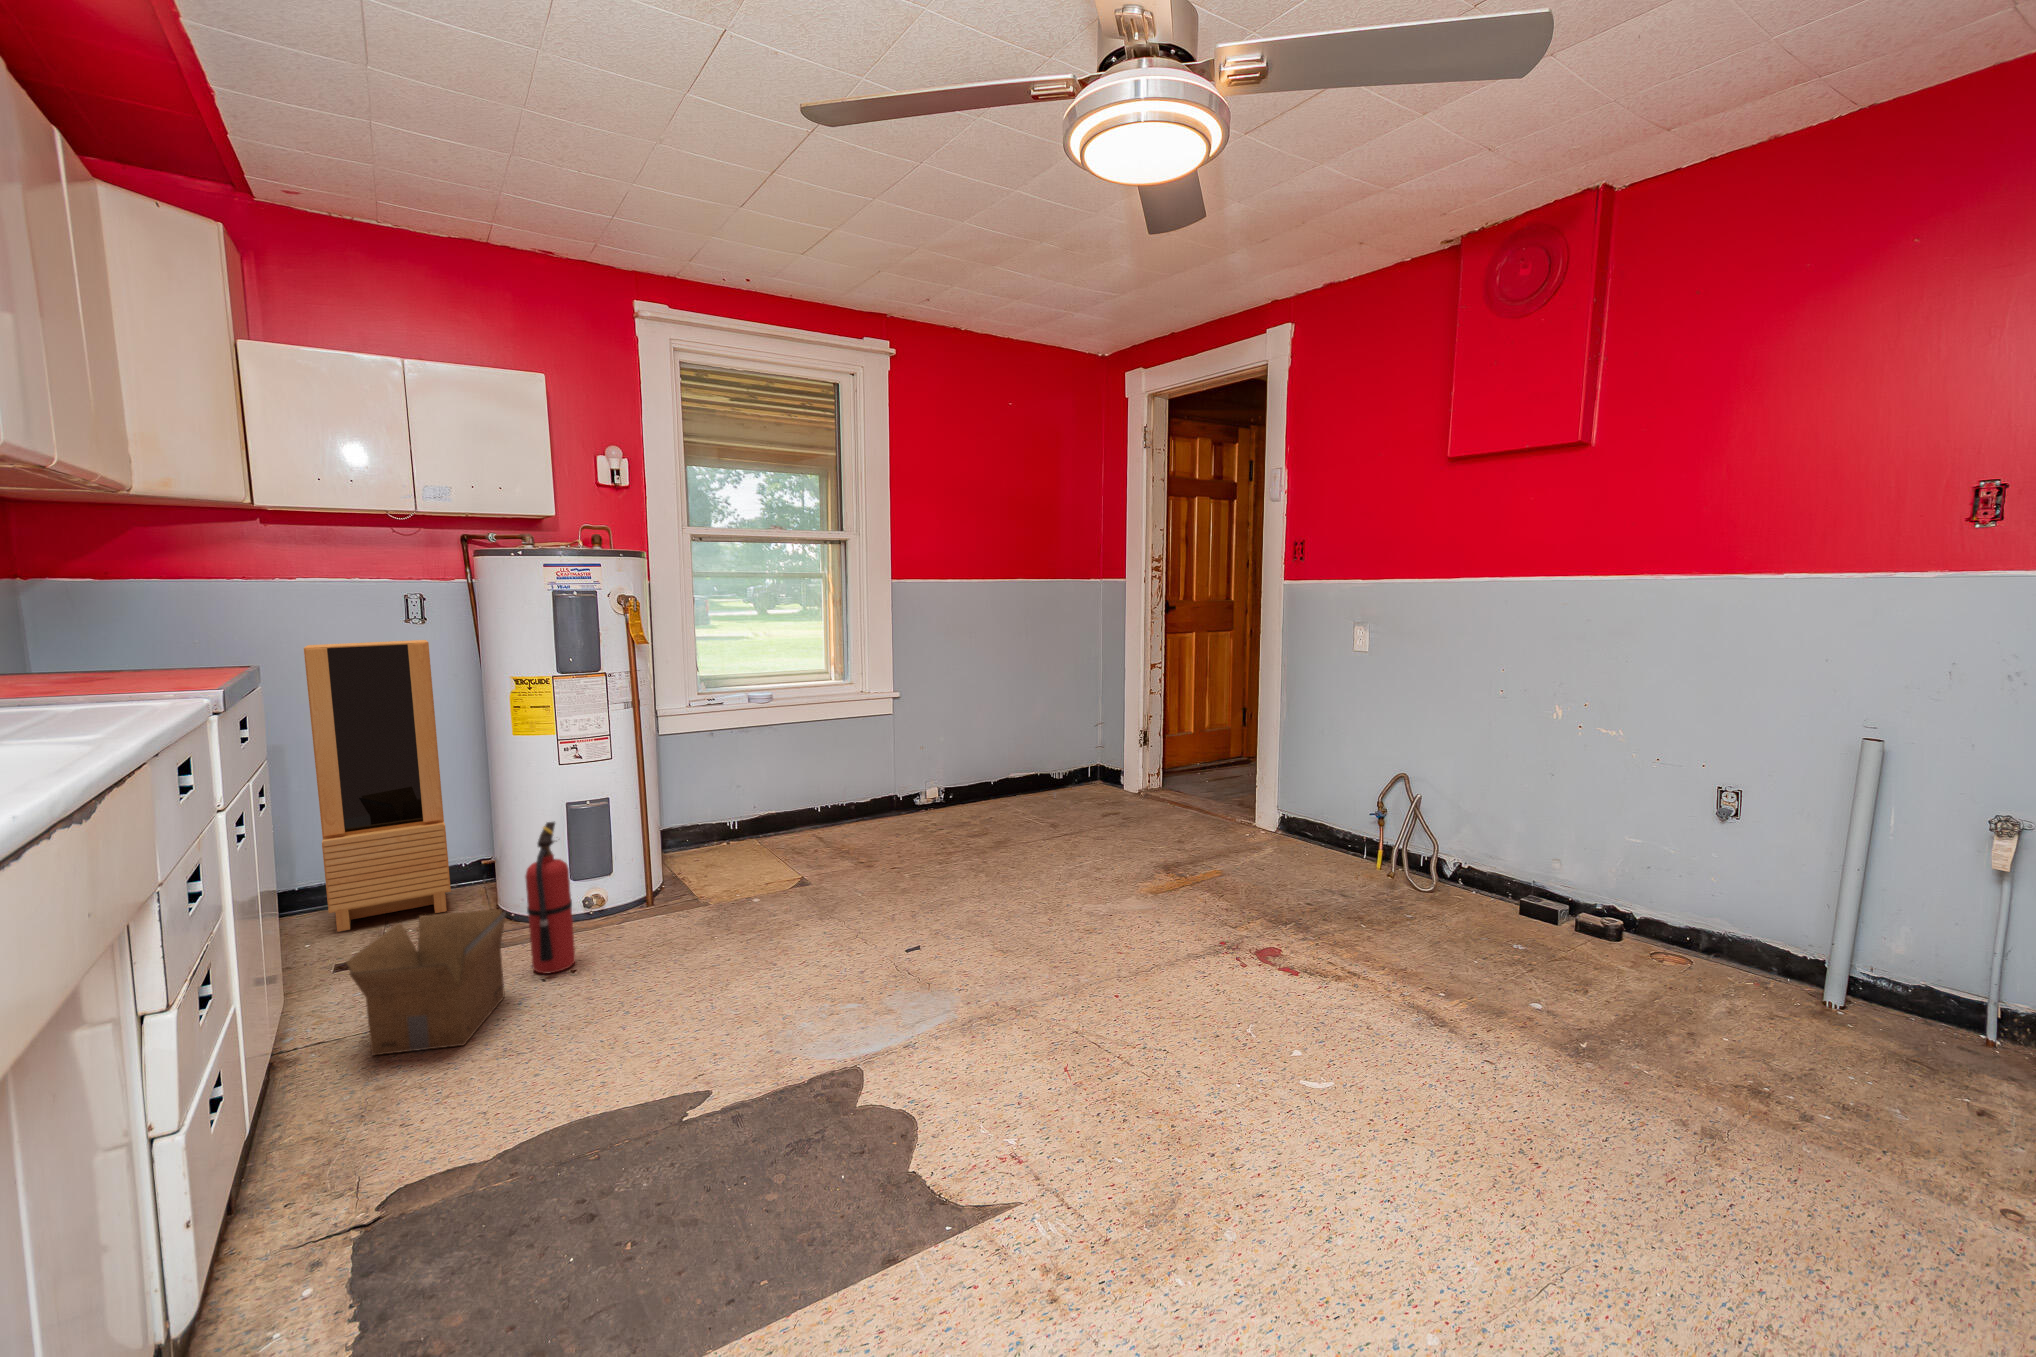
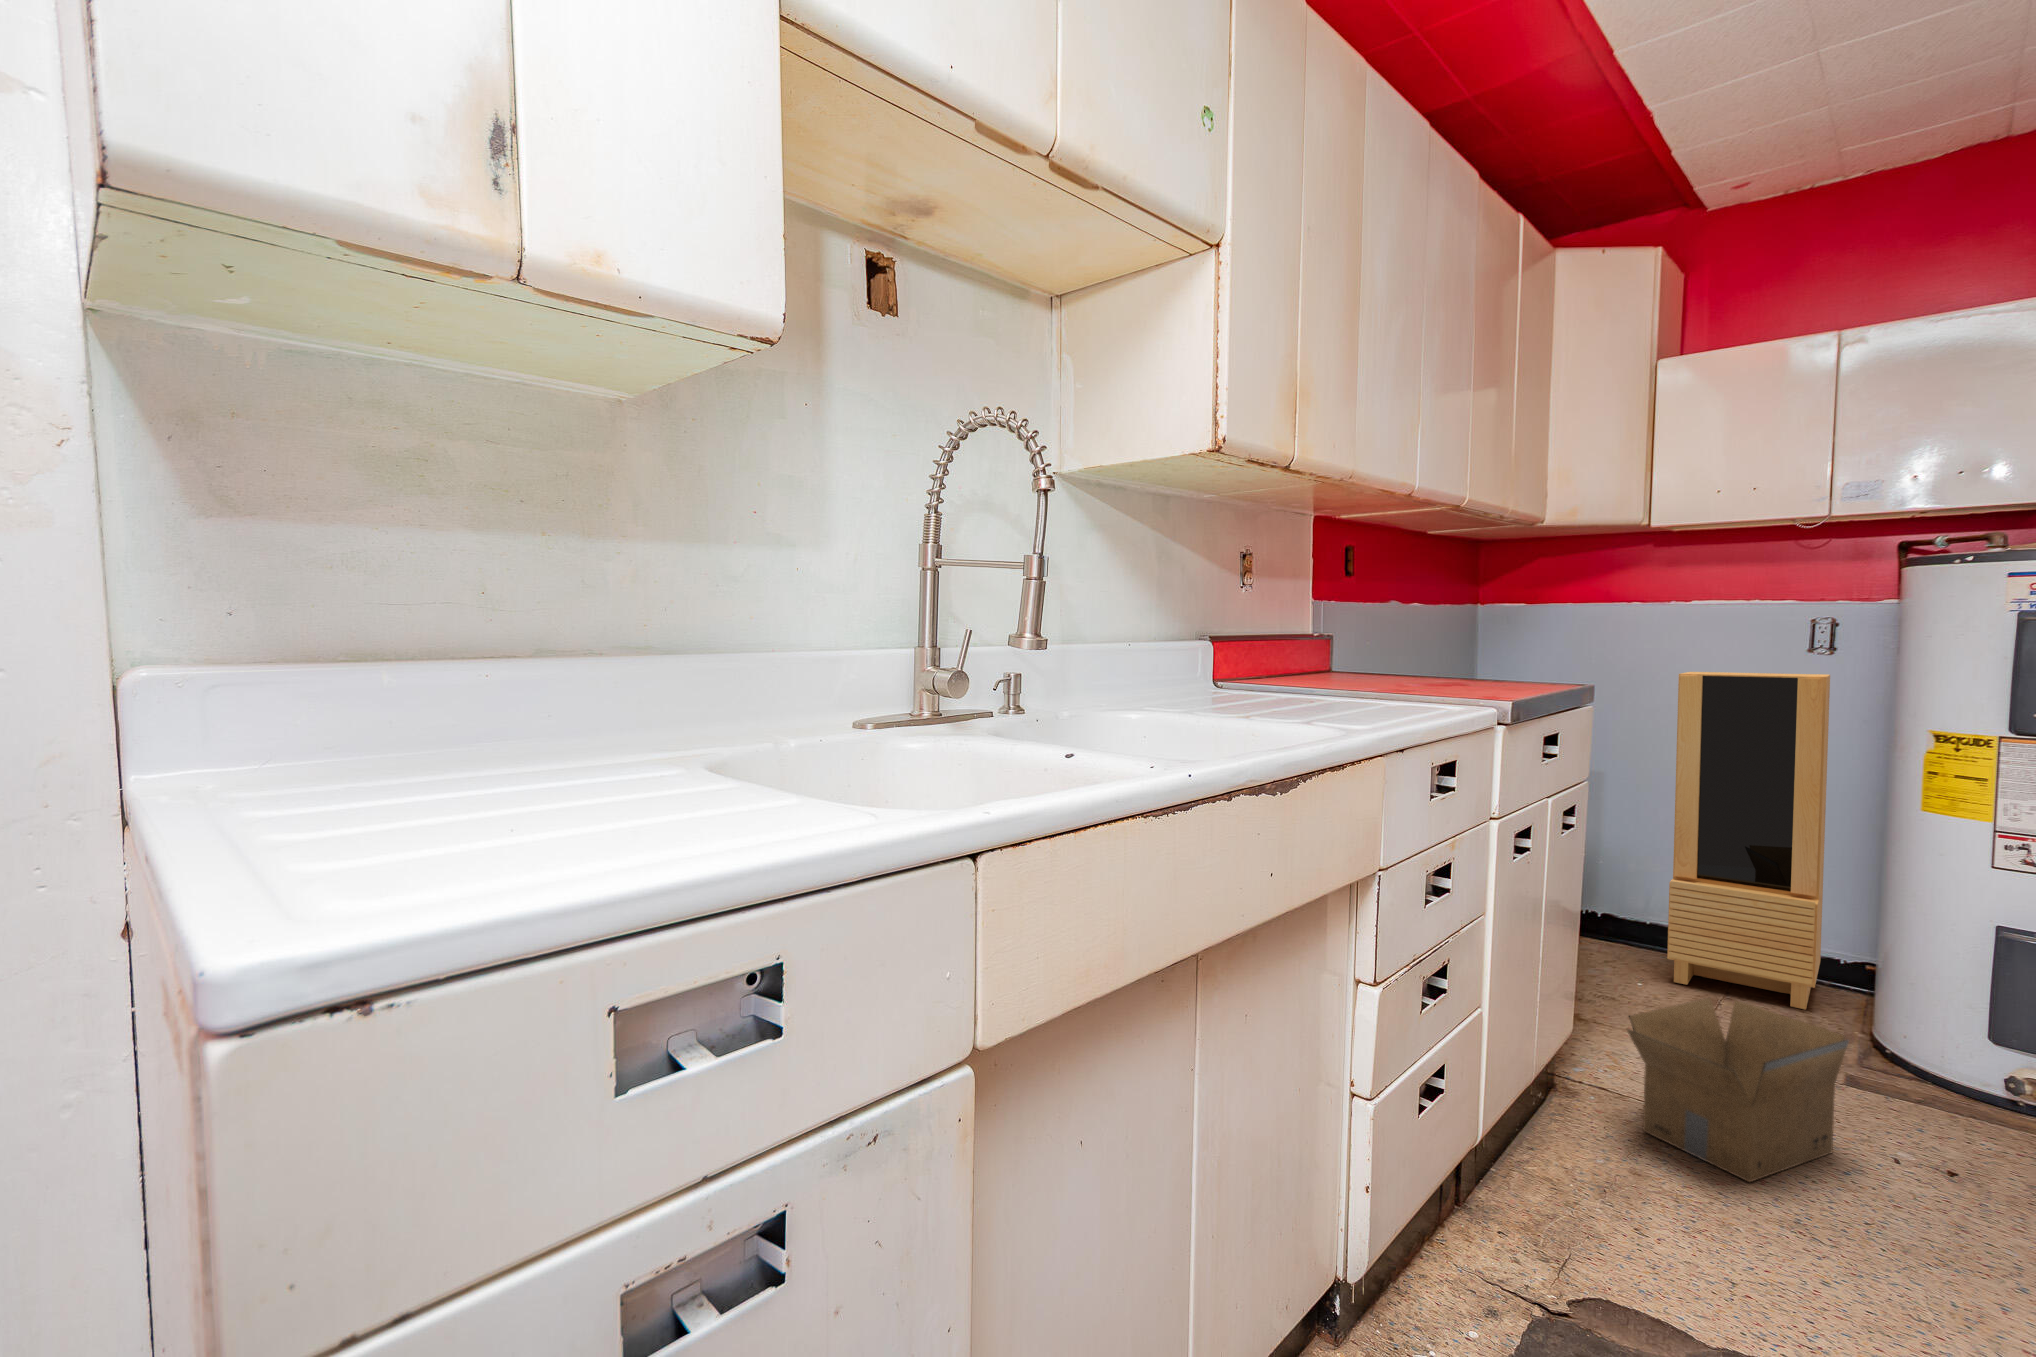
fire extinguisher: present [525,822,575,973] -> none [1890,943,1974,1165]

